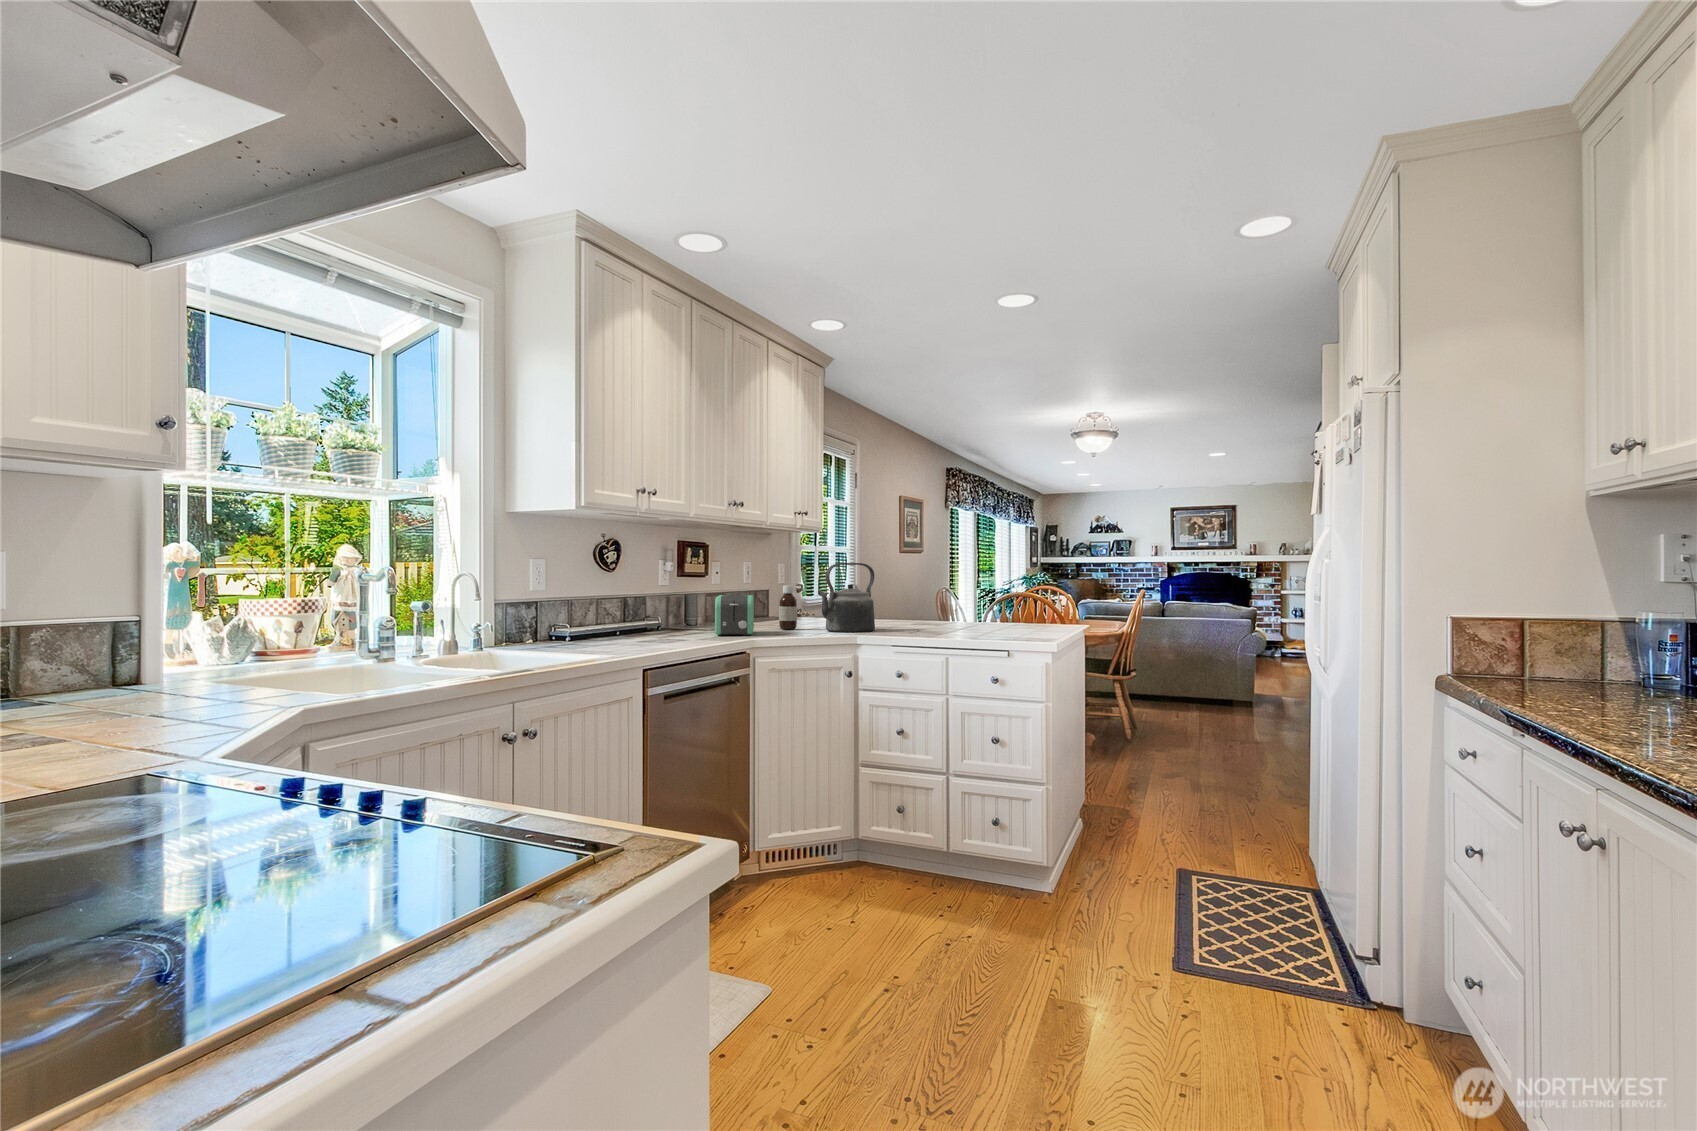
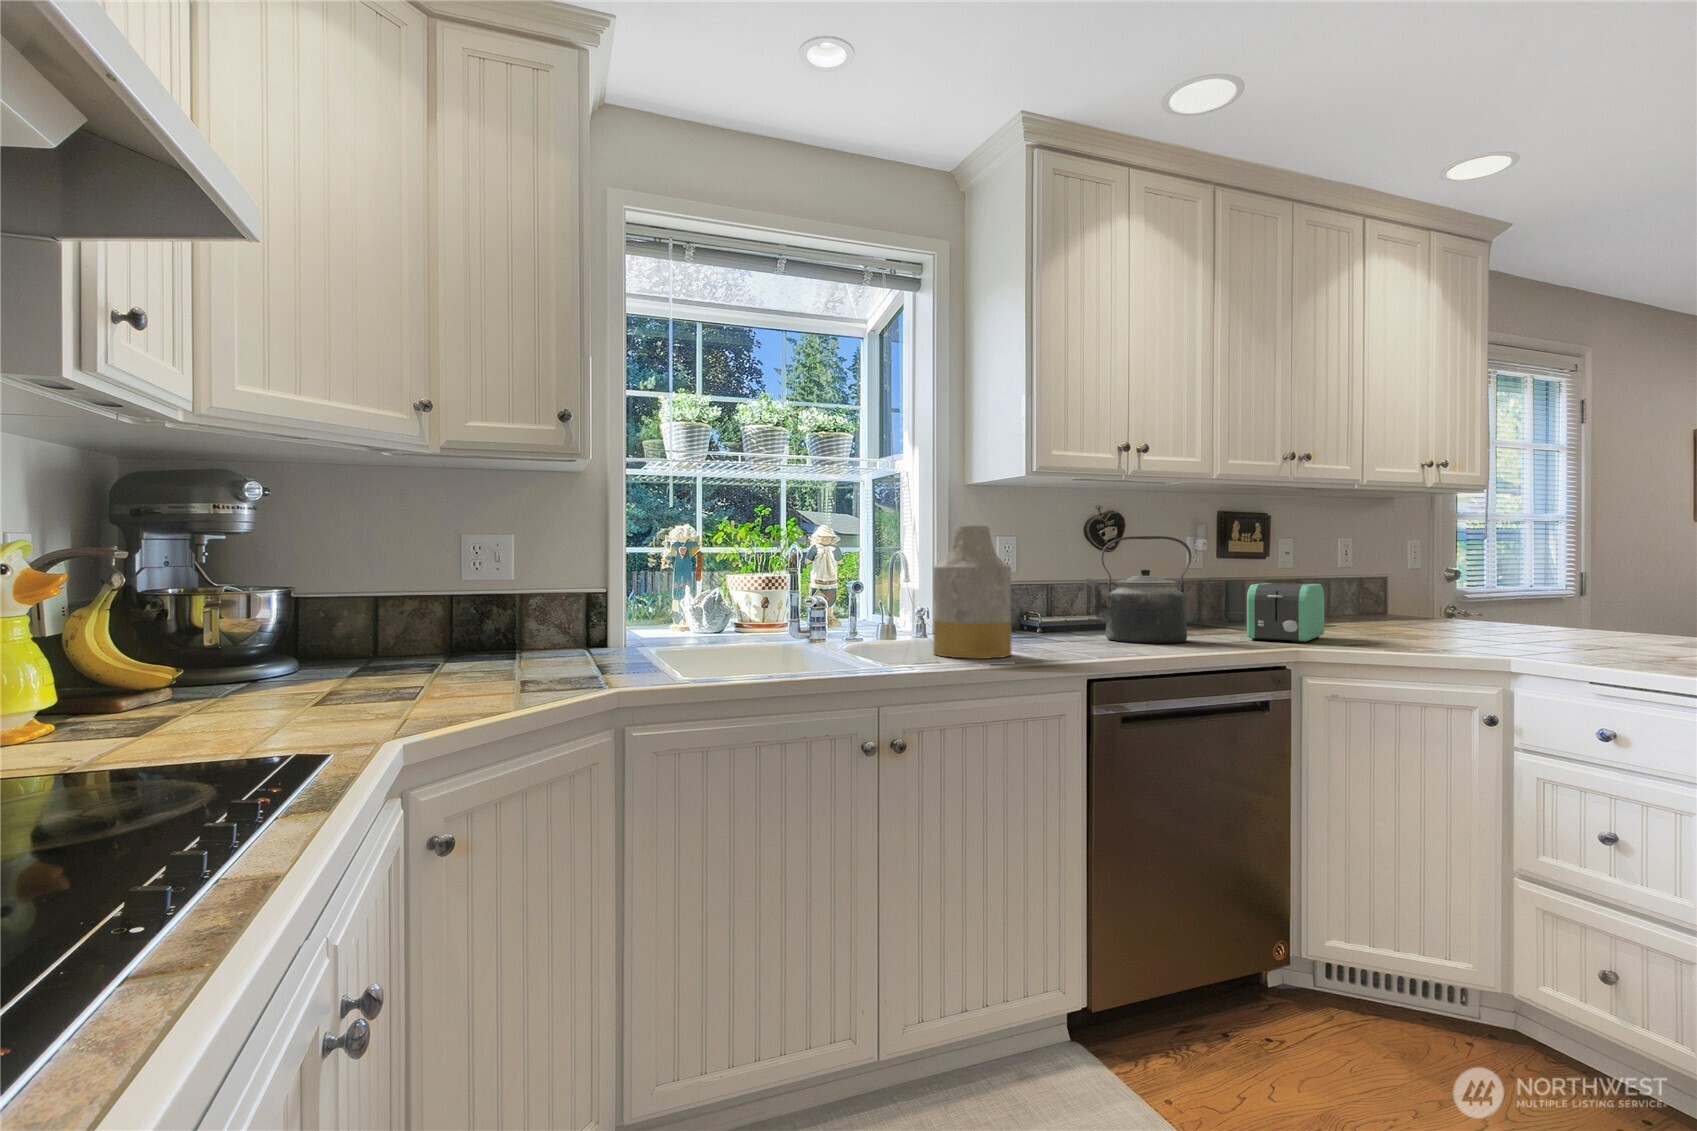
vase: none [533,556,598,662] -> present [933,525,1011,659]
kettle: present [818,563,875,632] -> present [1086,536,1192,644]
bottle: present [779,585,797,630] -> none [1376,571,1410,638]

